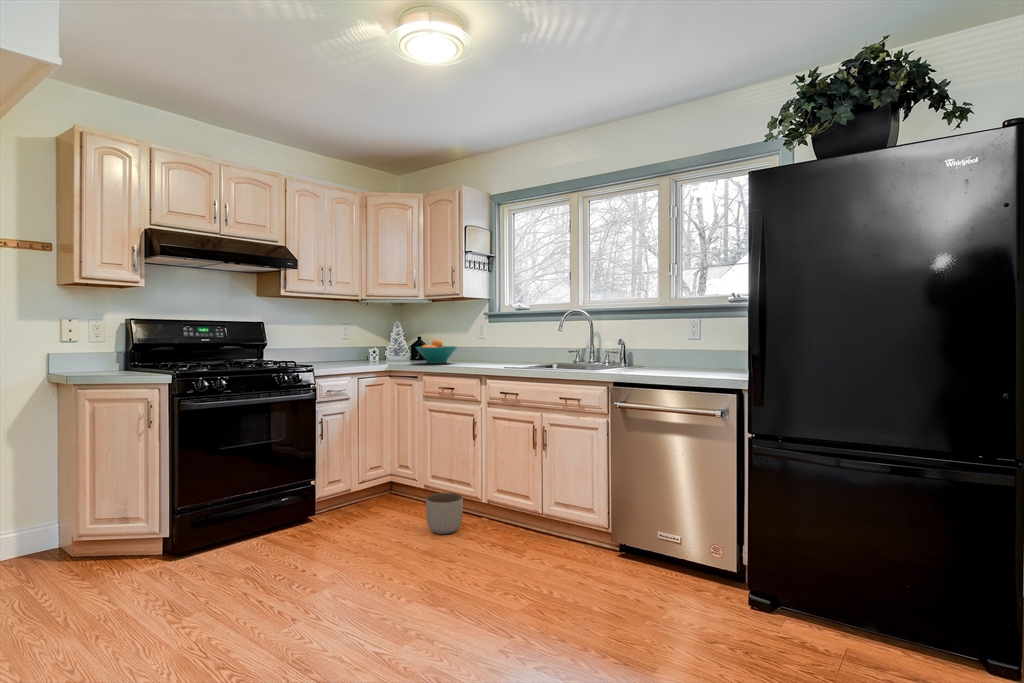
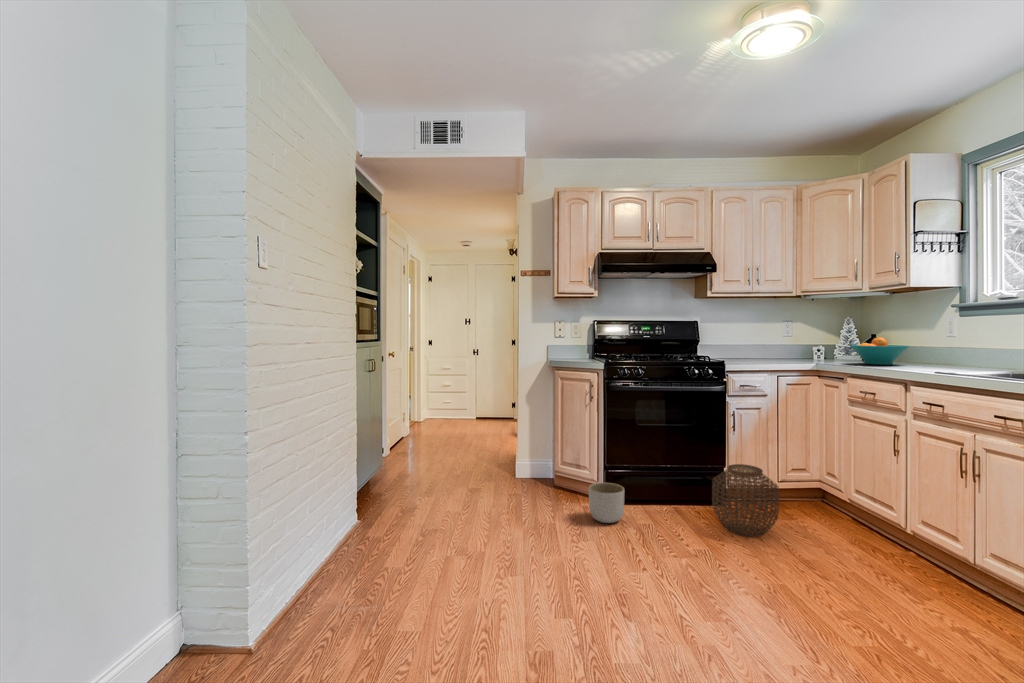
woven basket: none [319,473,384,547] -> present [712,464,779,537]
planter: present [426,493,463,534] -> present [589,483,625,523]

